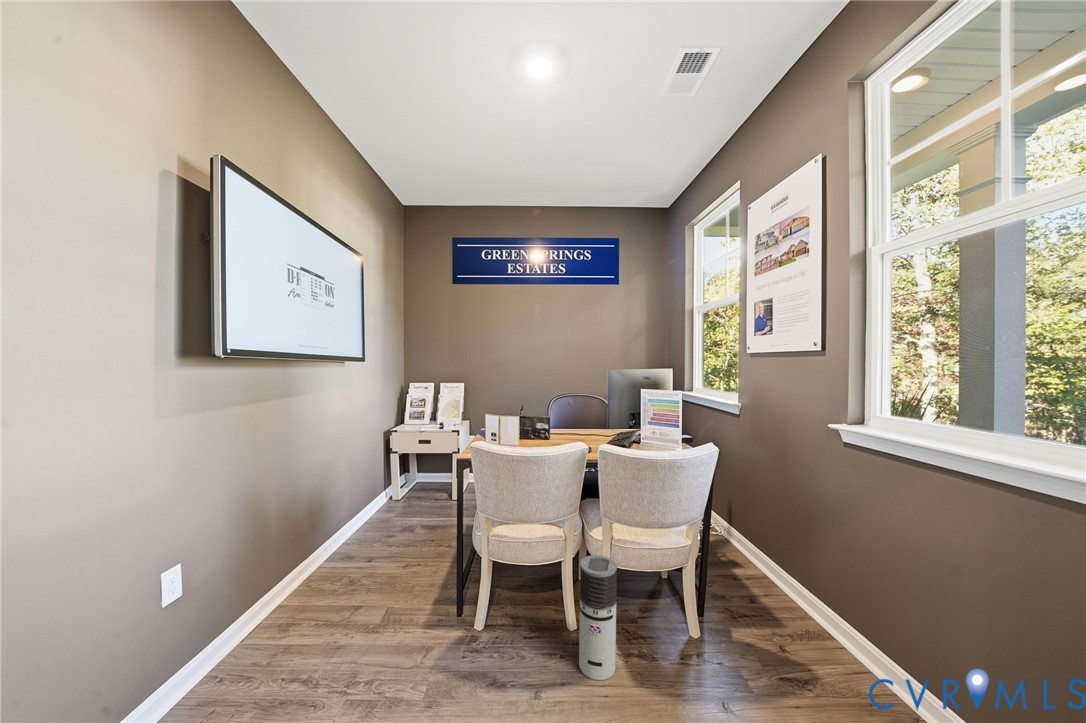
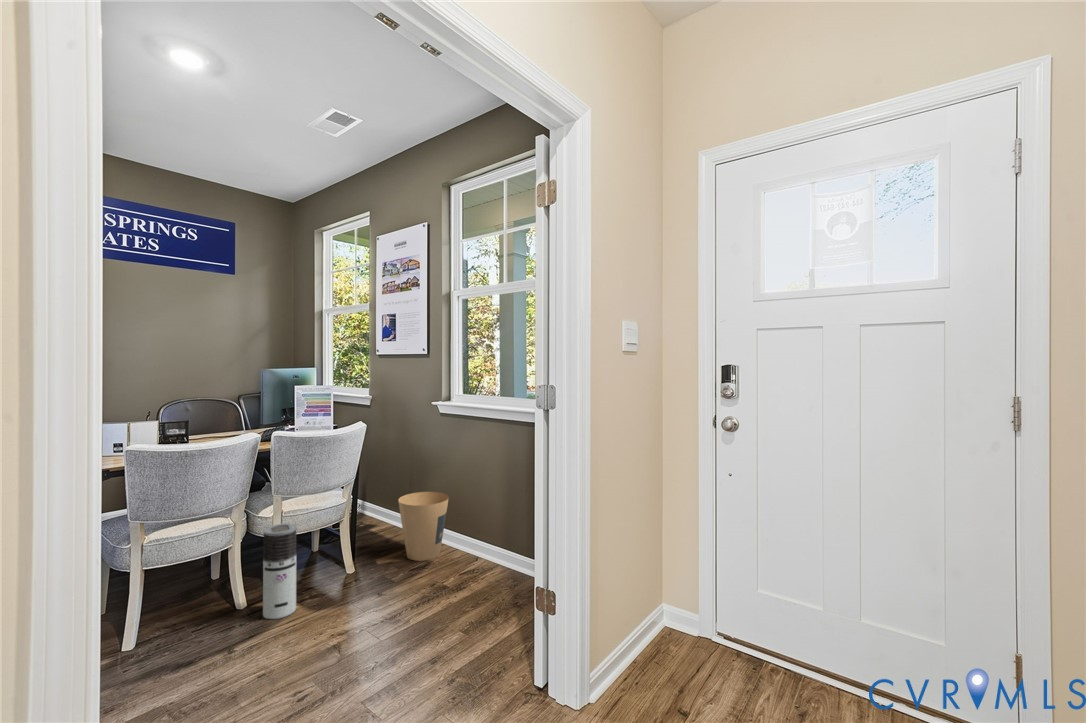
trash can: none [767,551,858,675] -> present [398,492,449,561]

